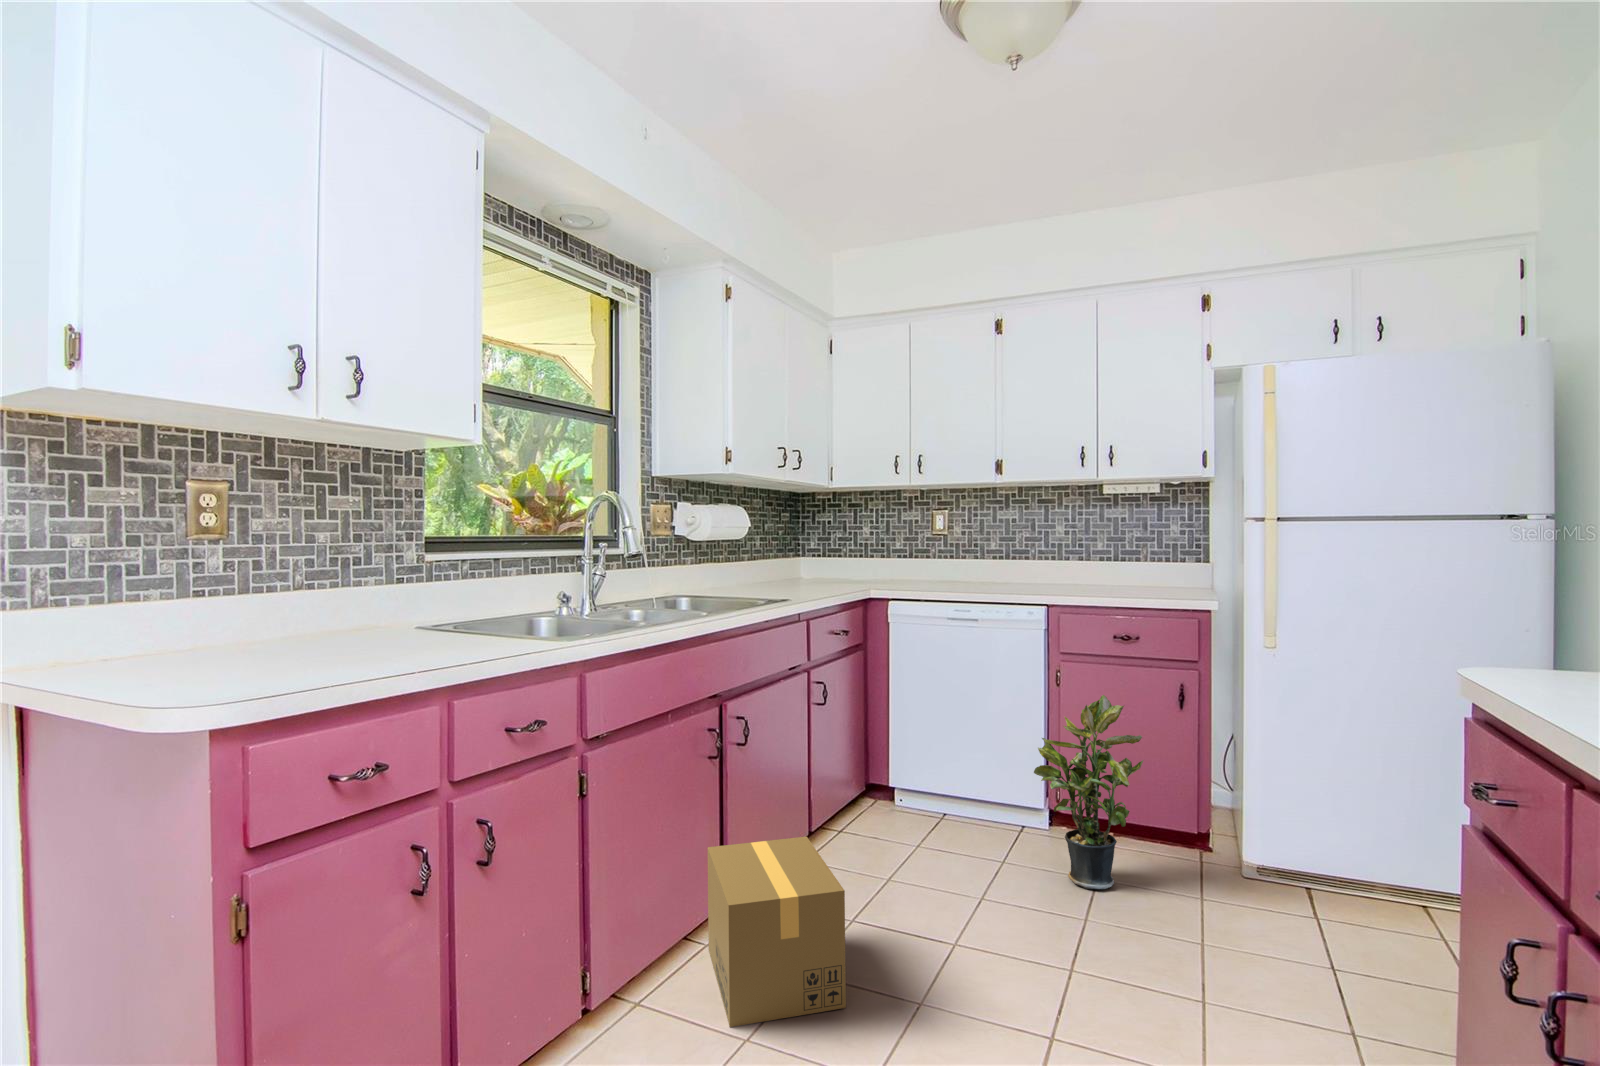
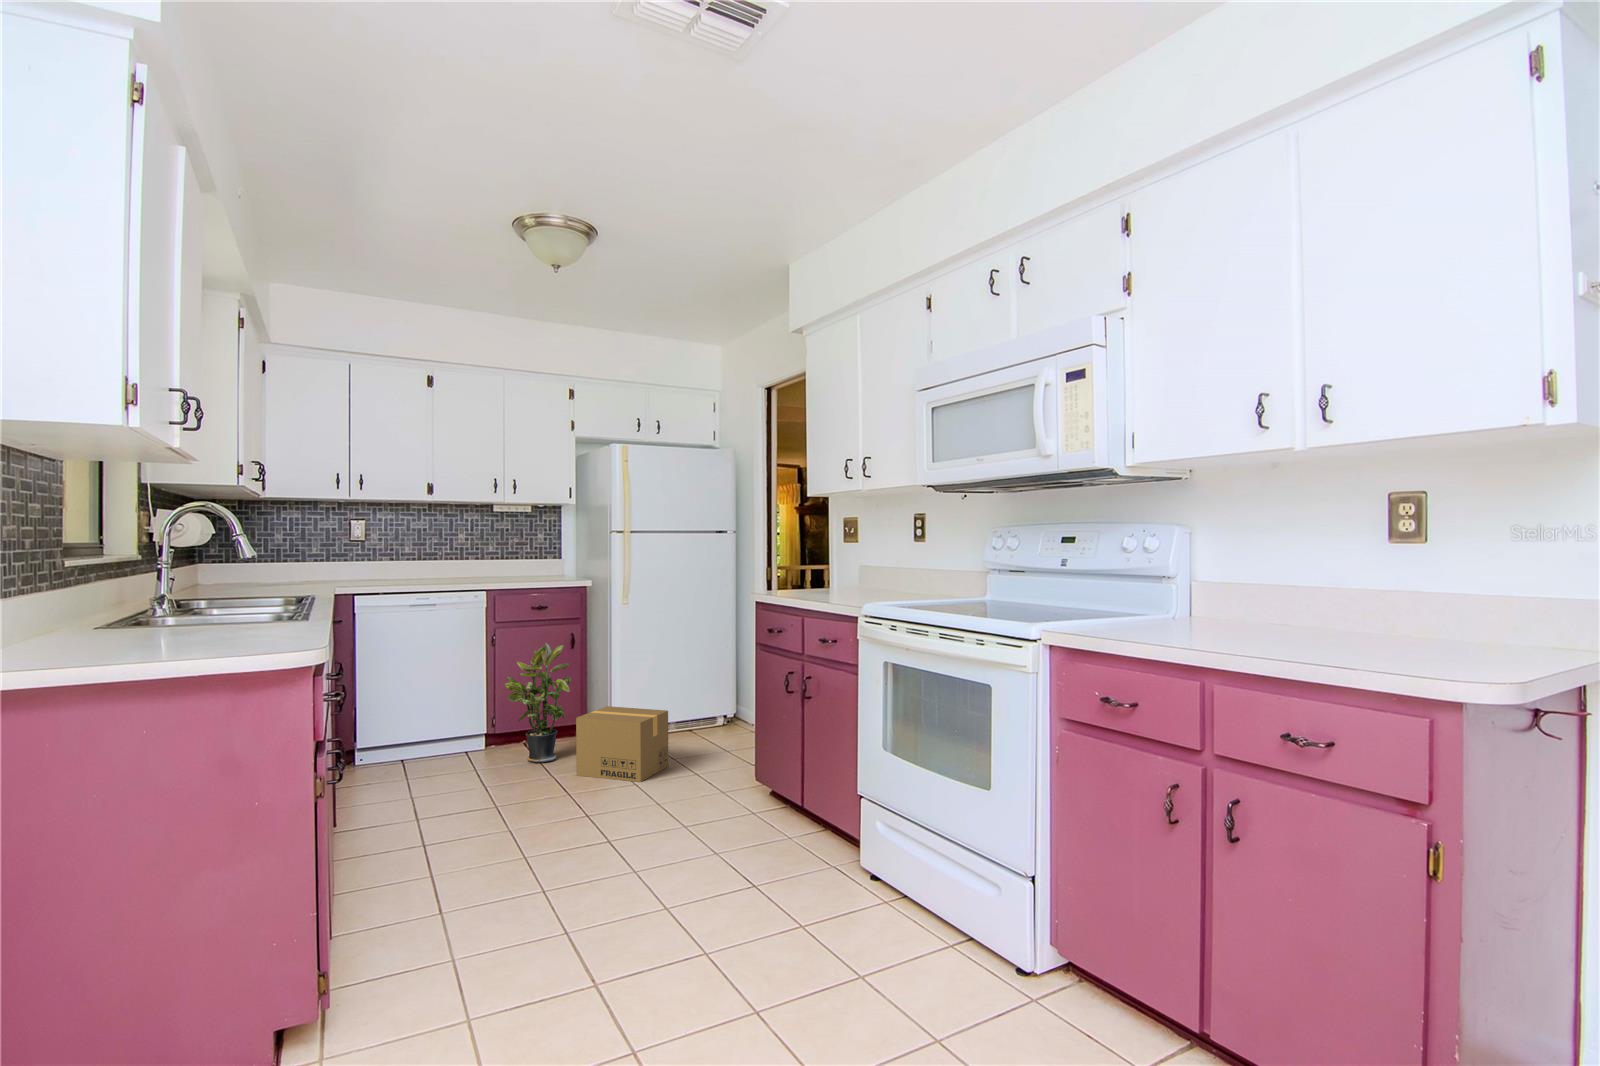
cardboard box: present [708,837,846,1027] -> present [576,706,668,782]

